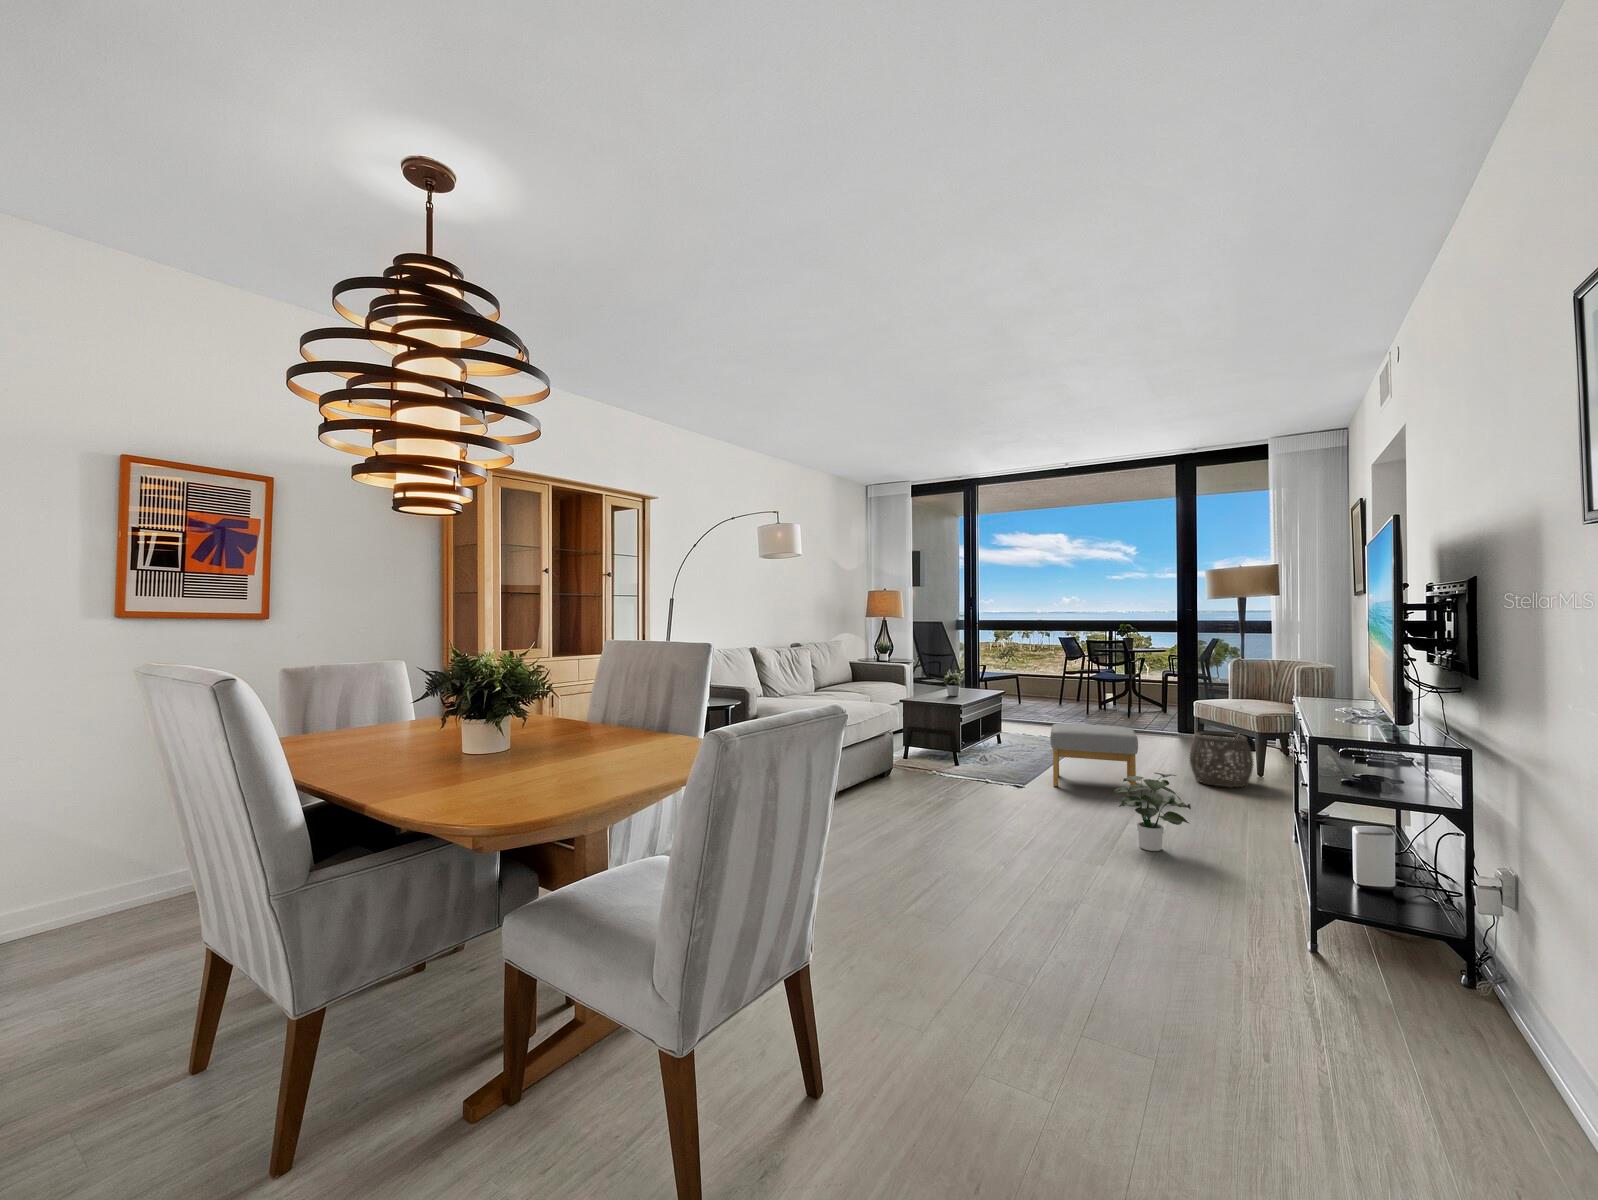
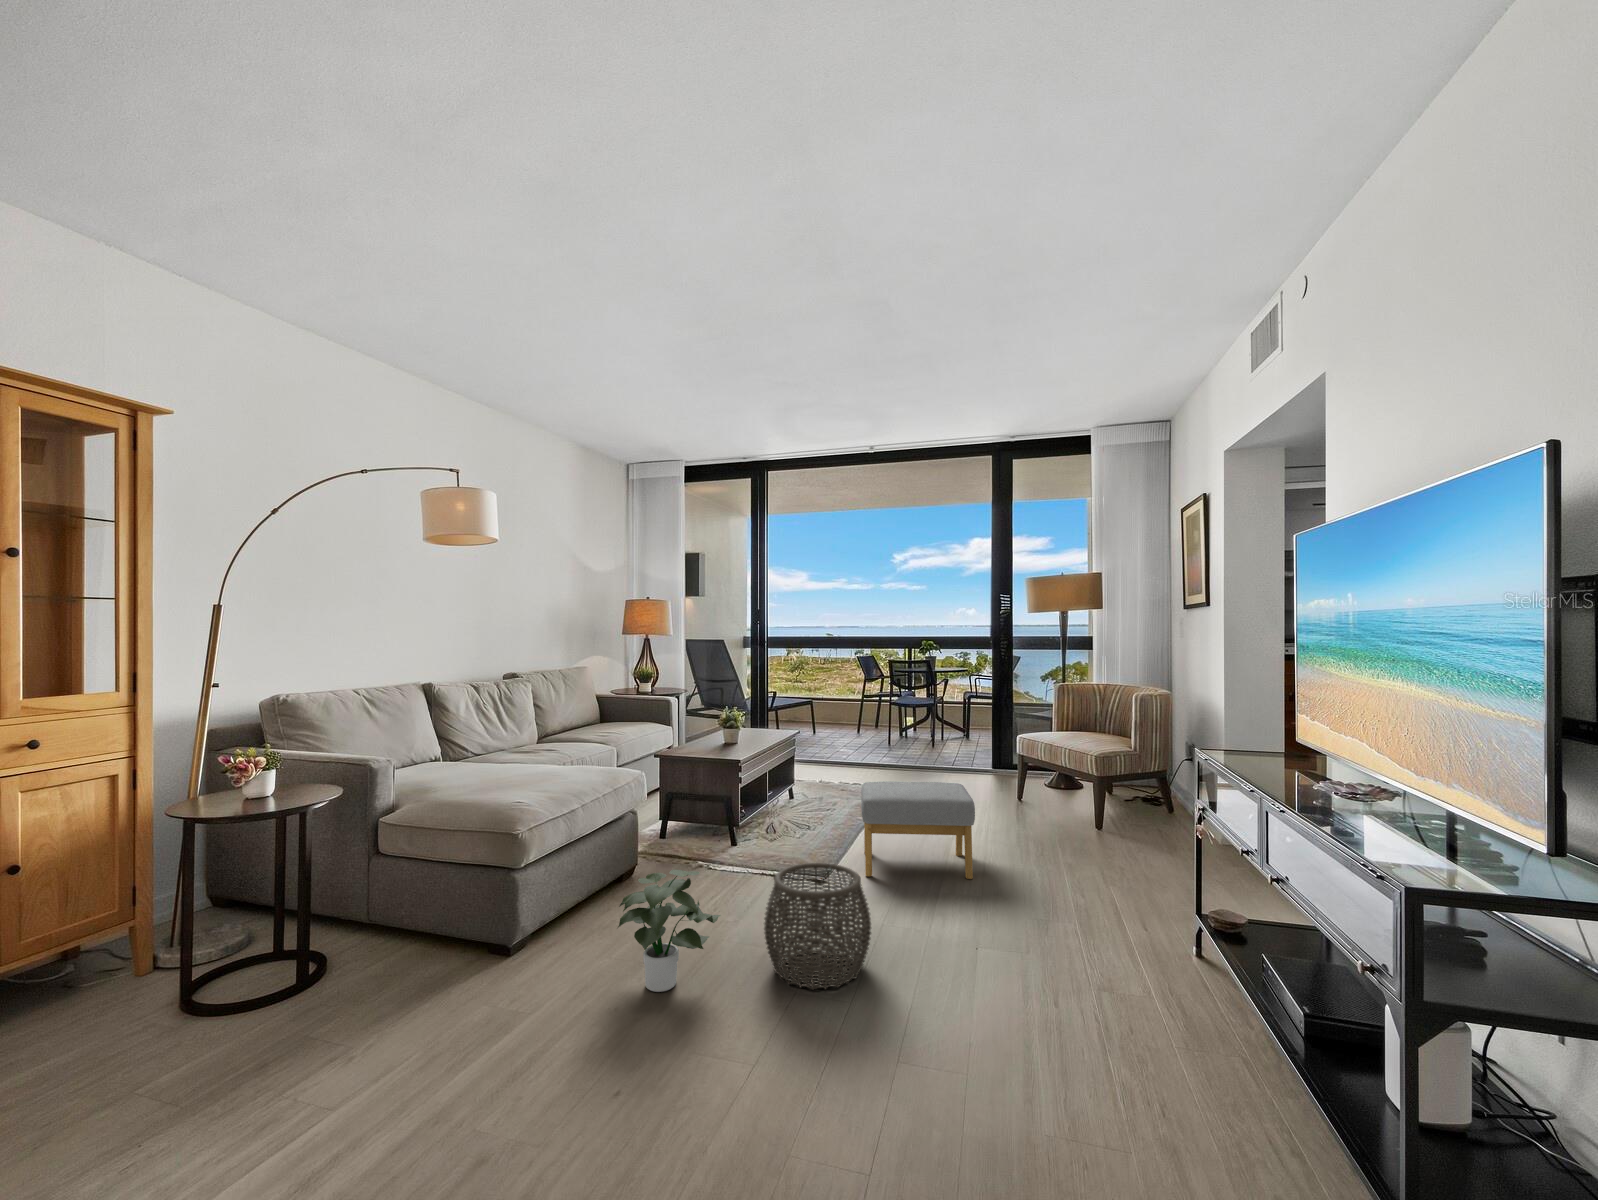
woven basket: present [1190,732,1254,788] -> present [764,863,871,989]
potted plant: present [1113,772,1191,851] -> present [618,870,721,992]

